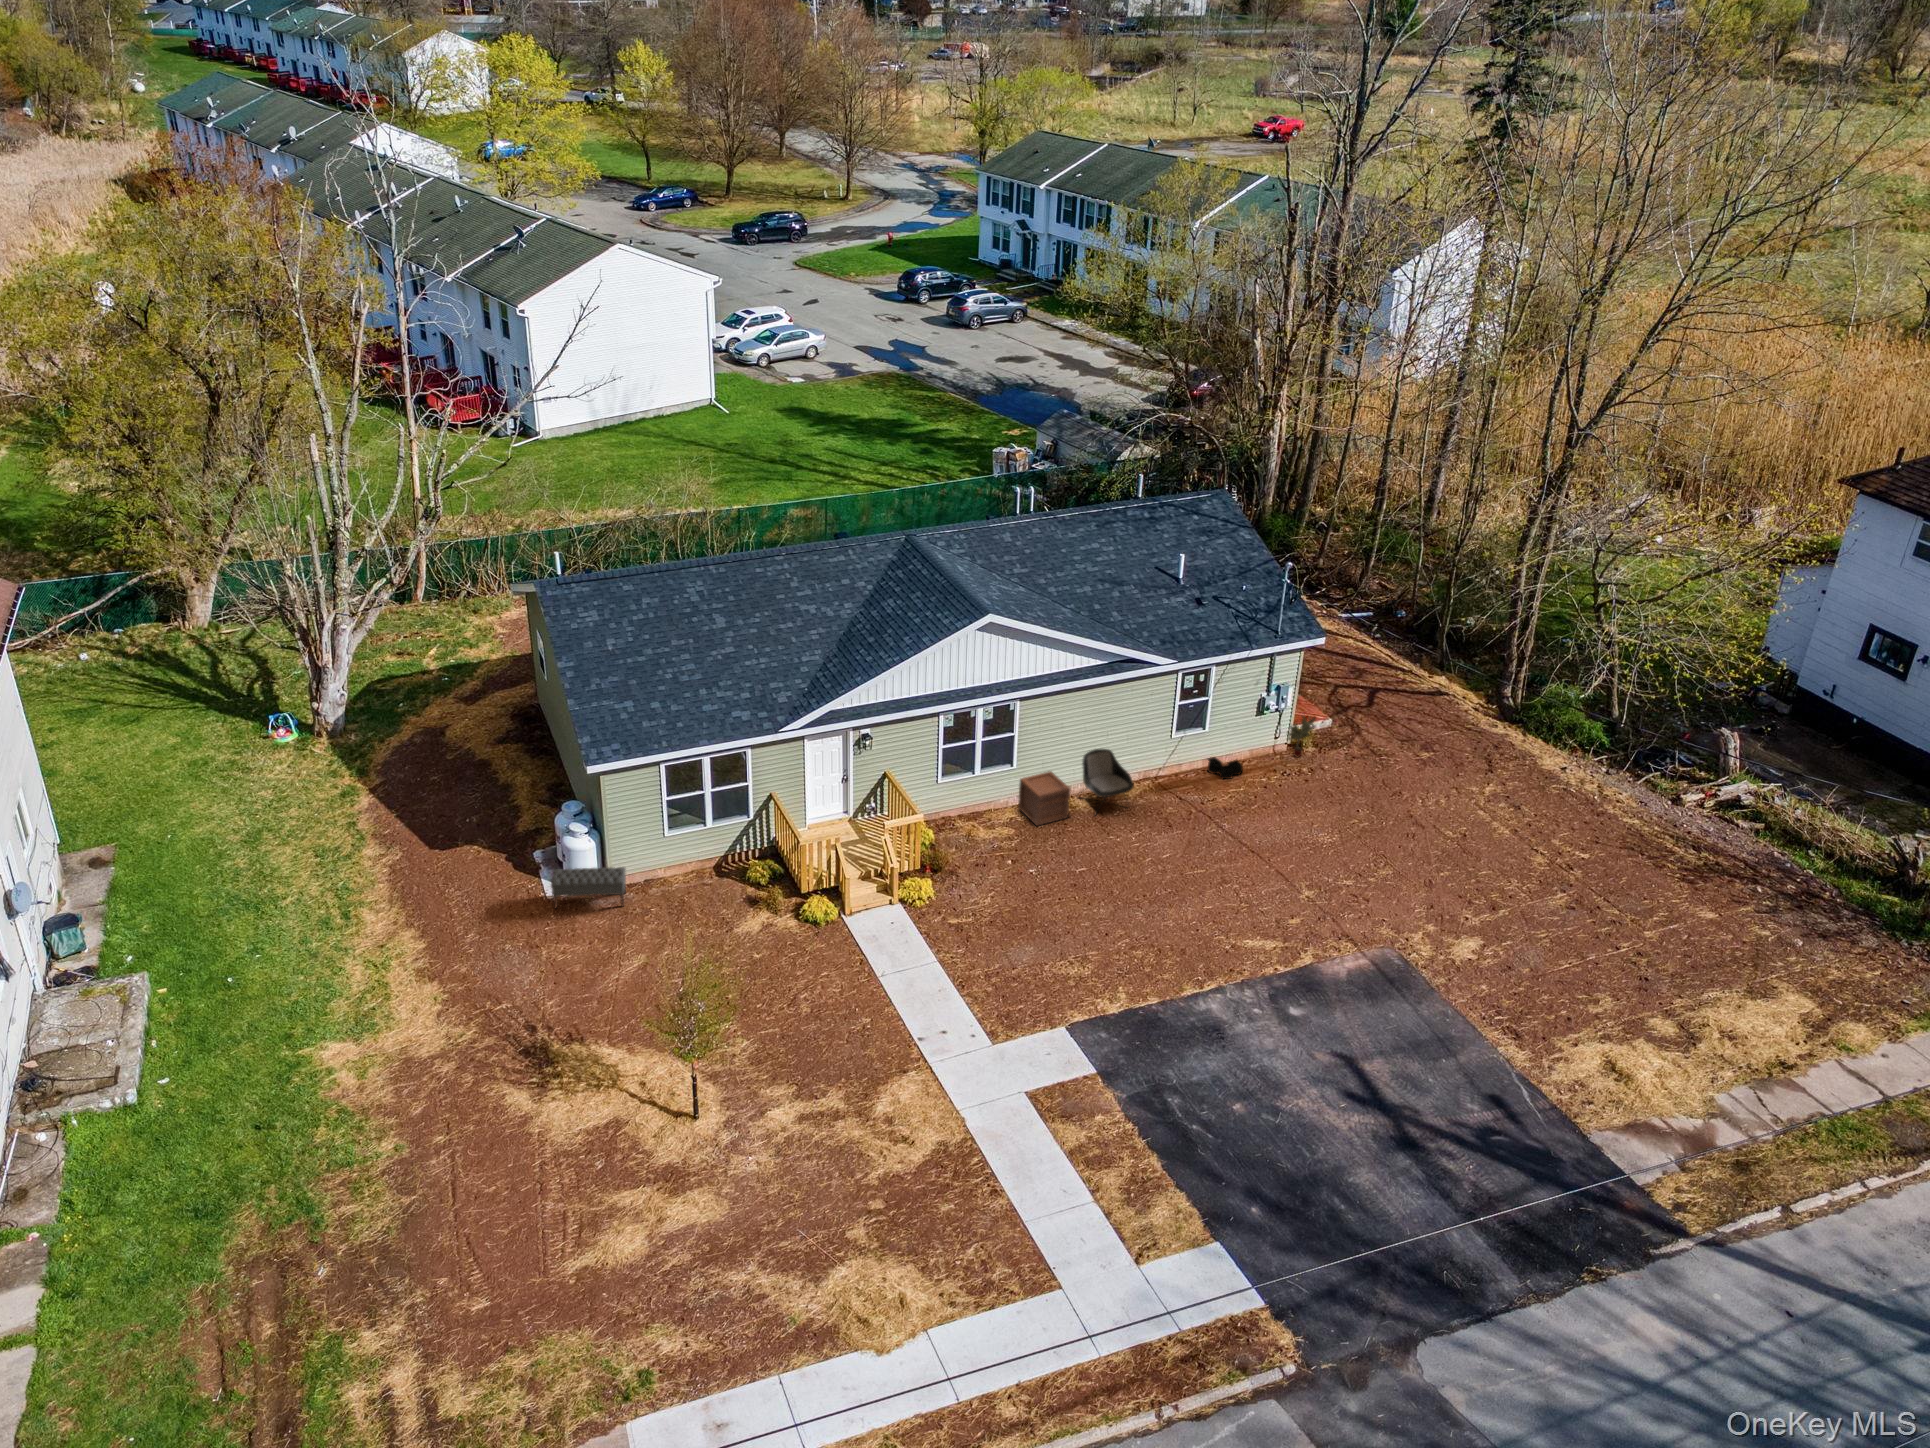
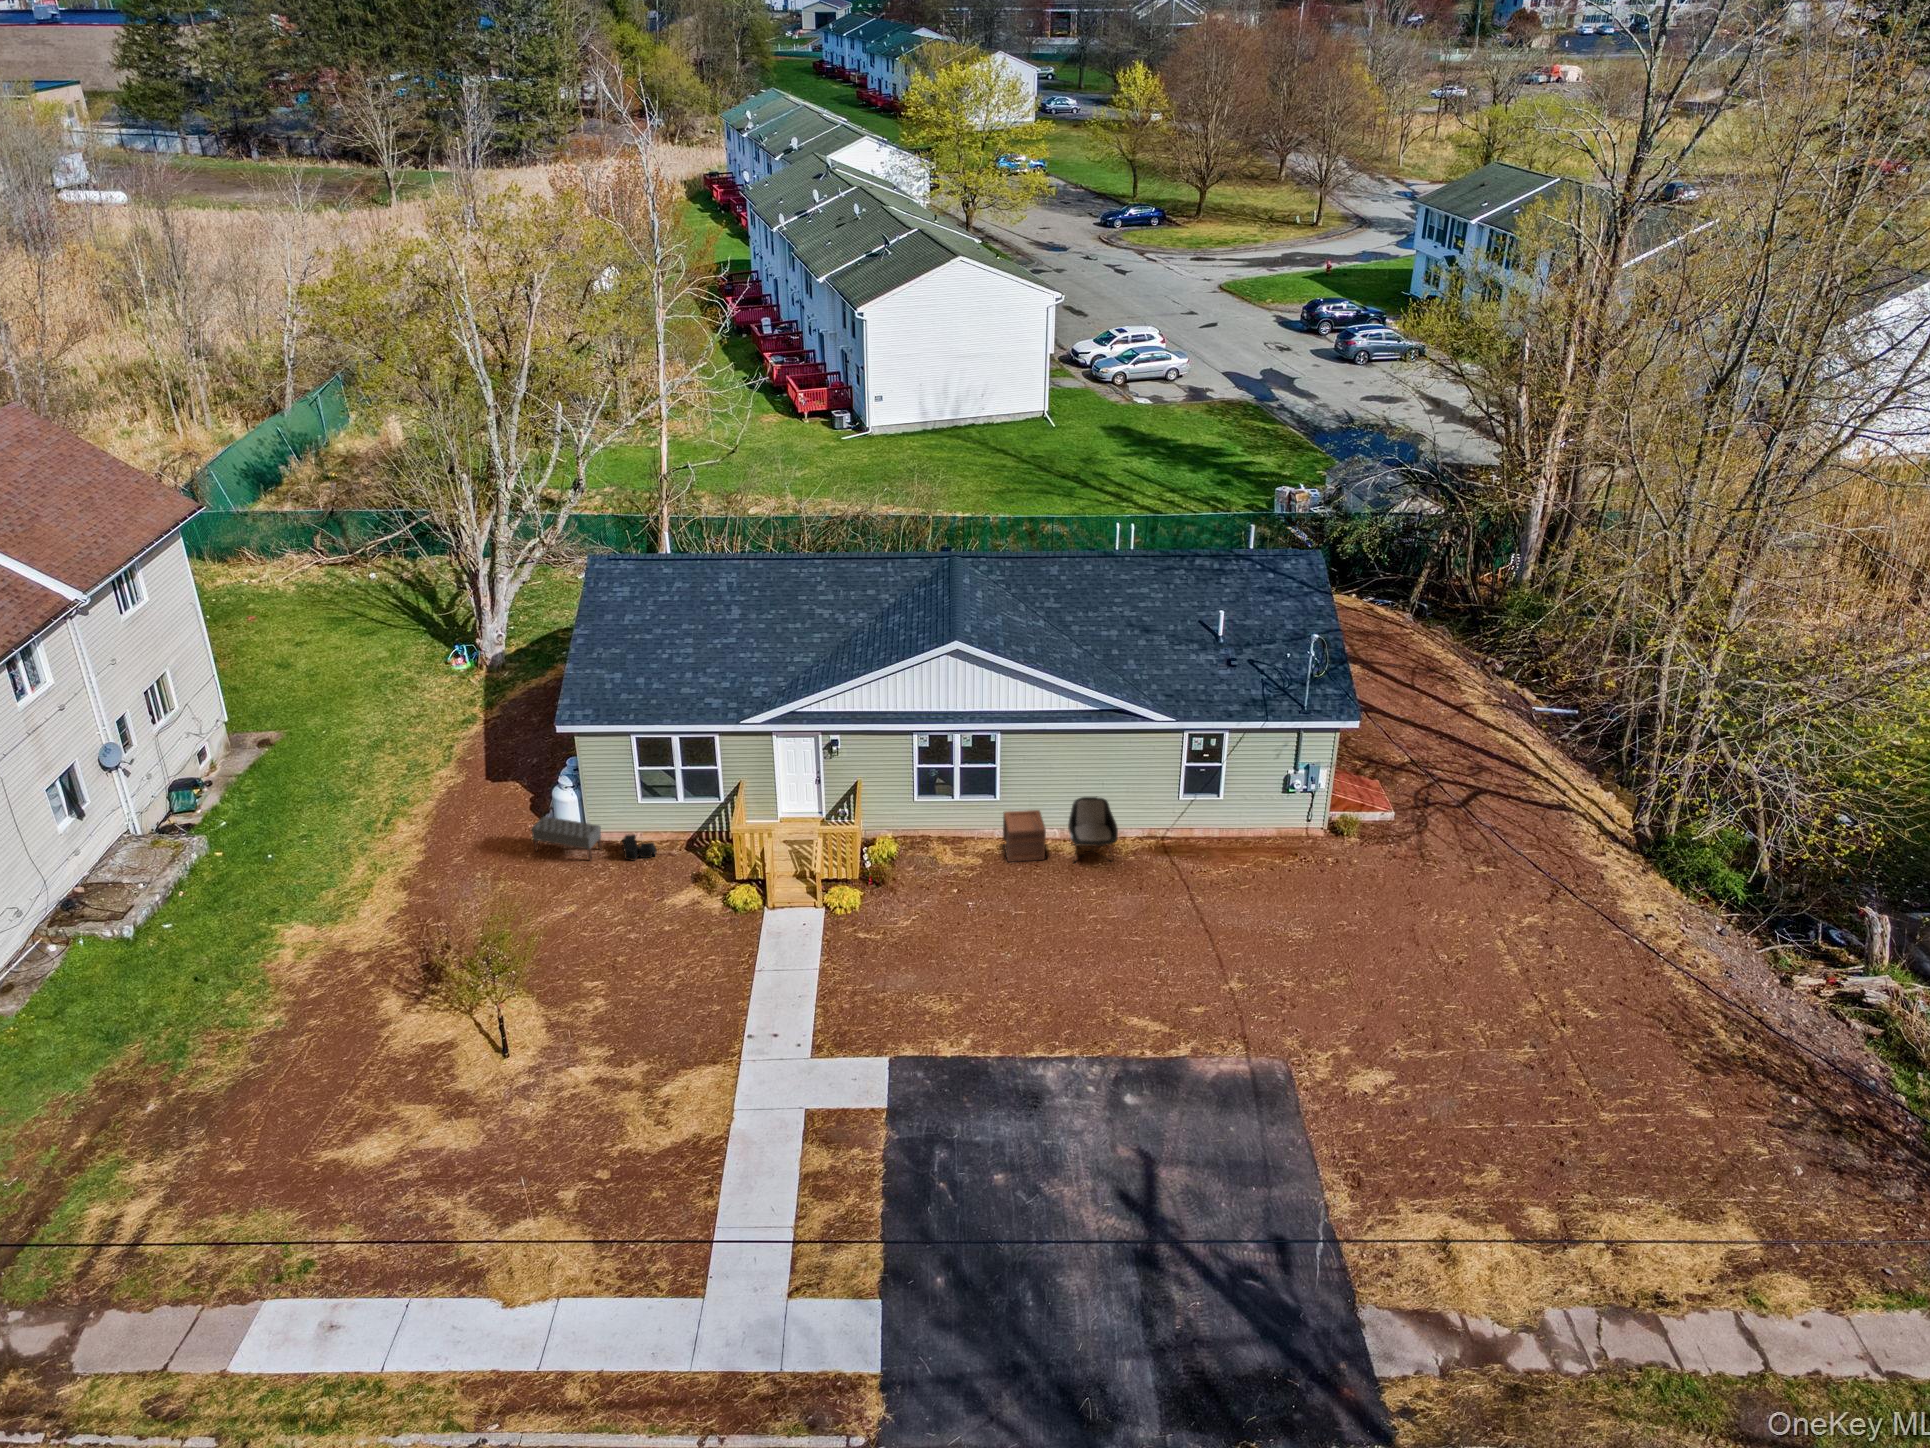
potted tree: present [1287,716,1315,757] -> none [1318,797,1358,844]
storage bin: present [1208,757,1243,779] -> present [622,834,657,861]

